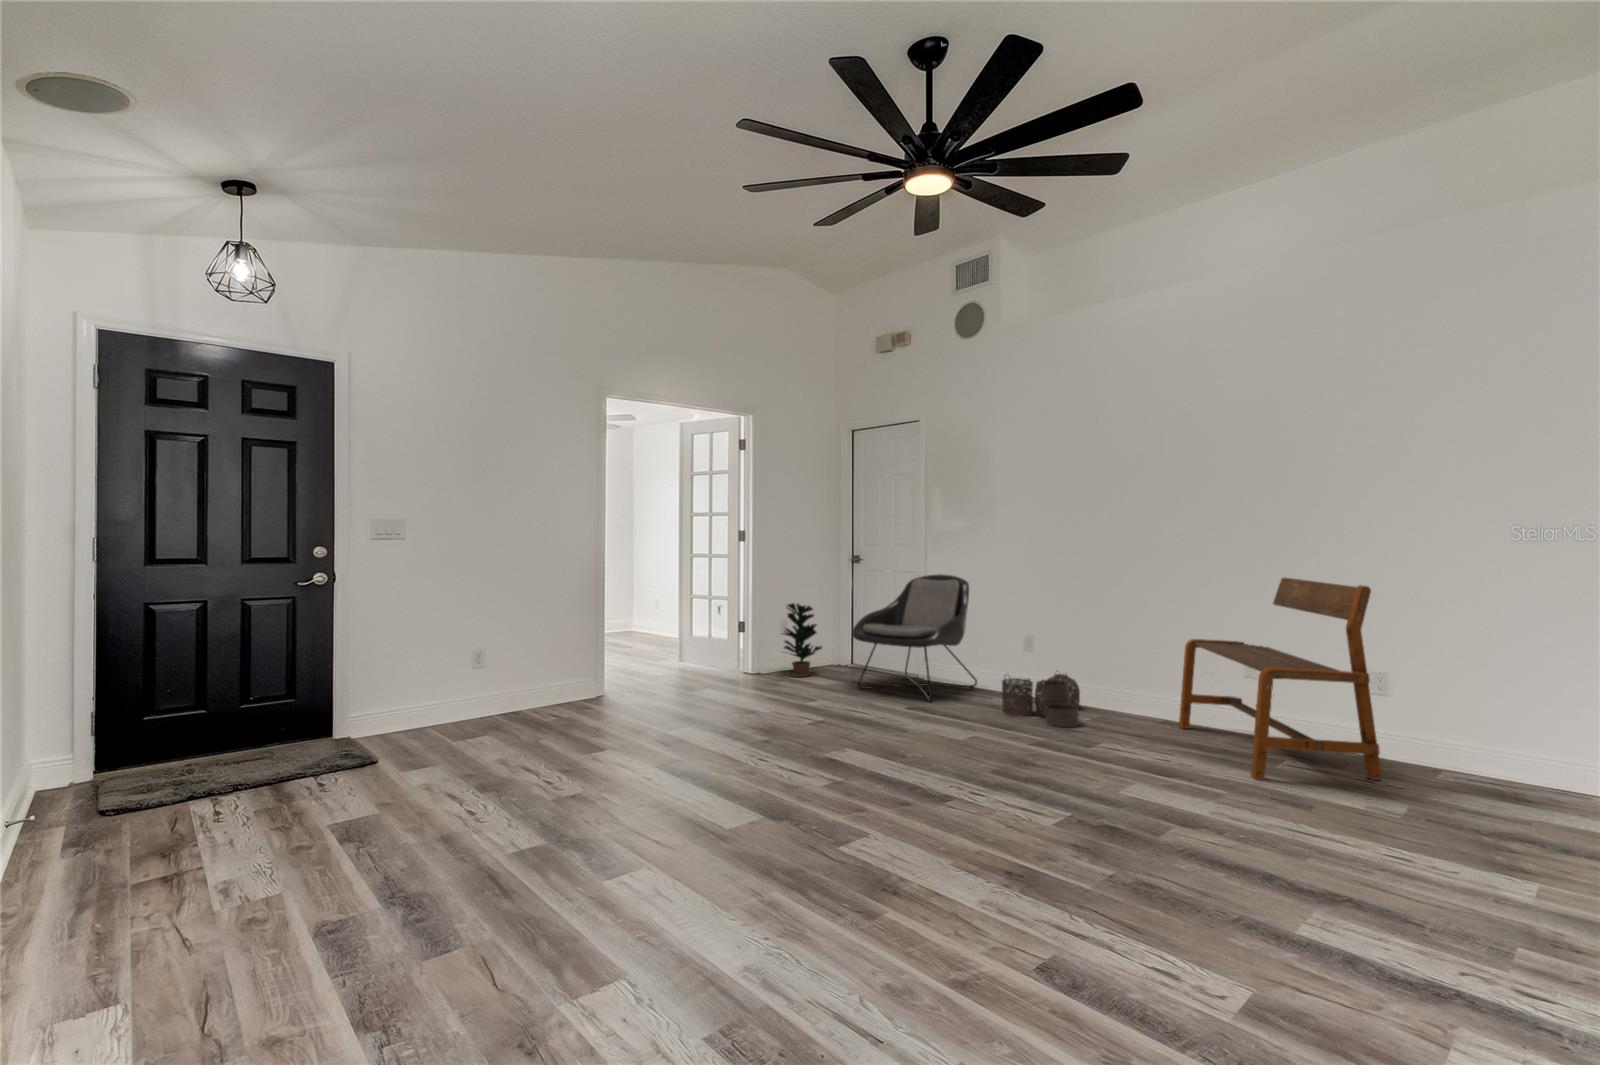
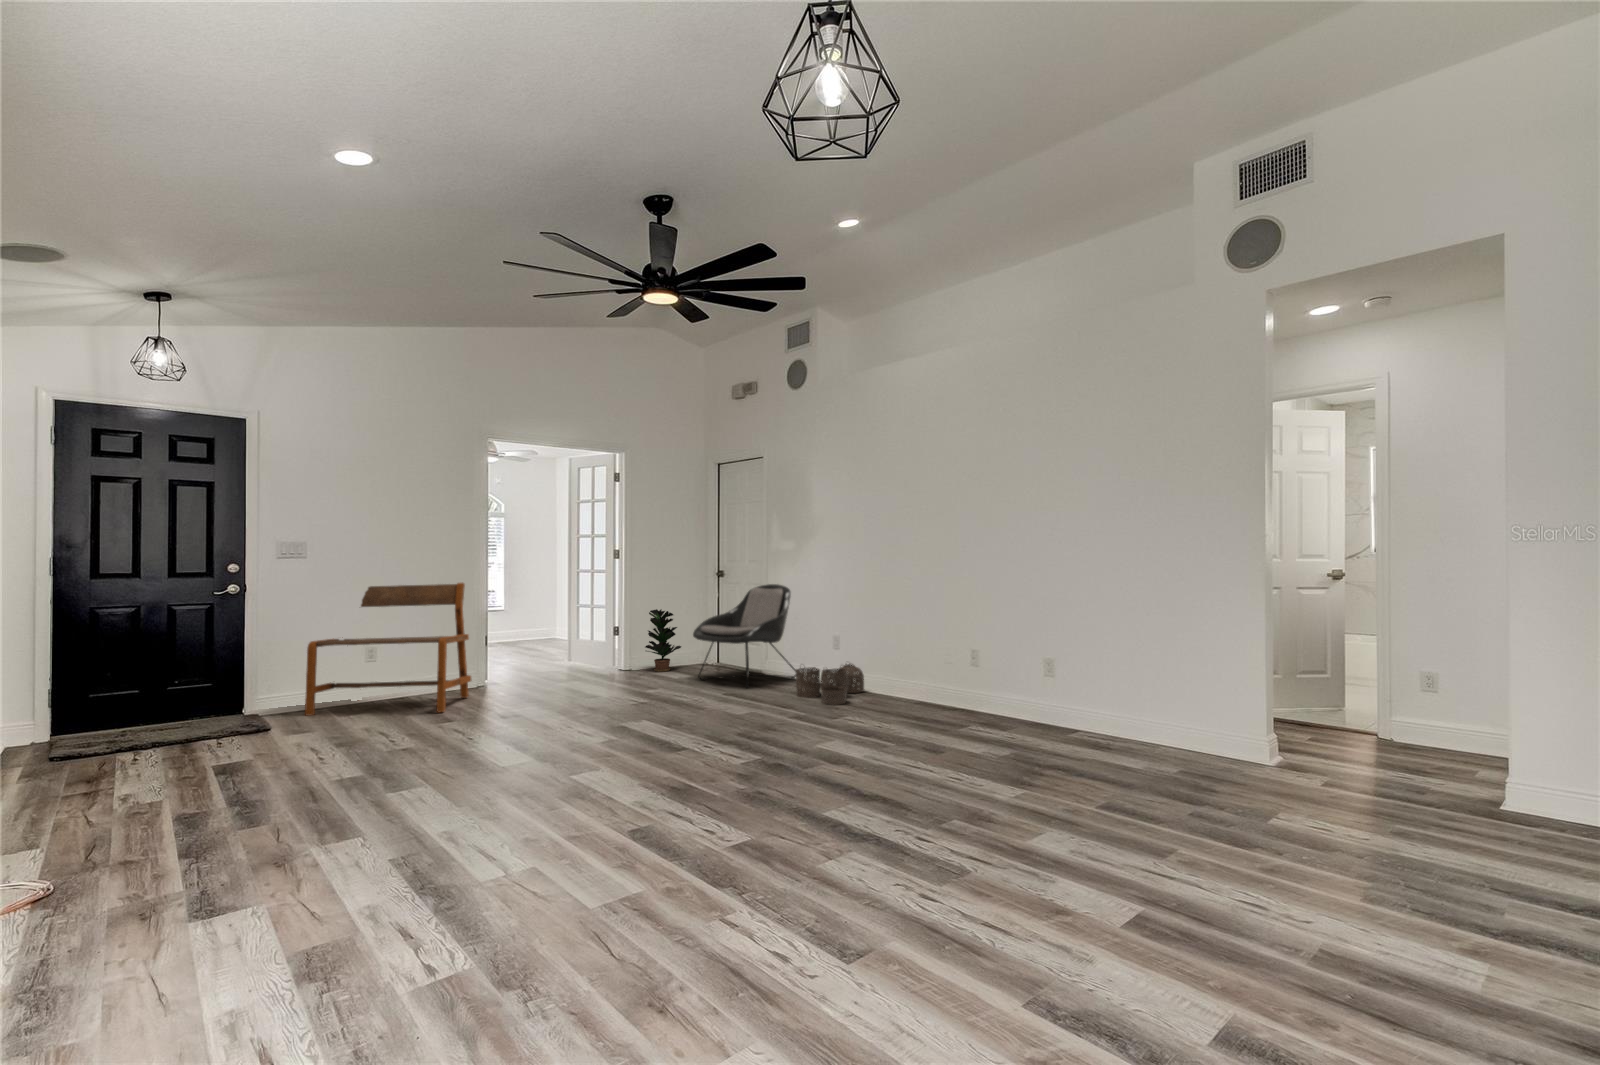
bench: present [1179,578,1382,780] -> present [305,583,471,715]

